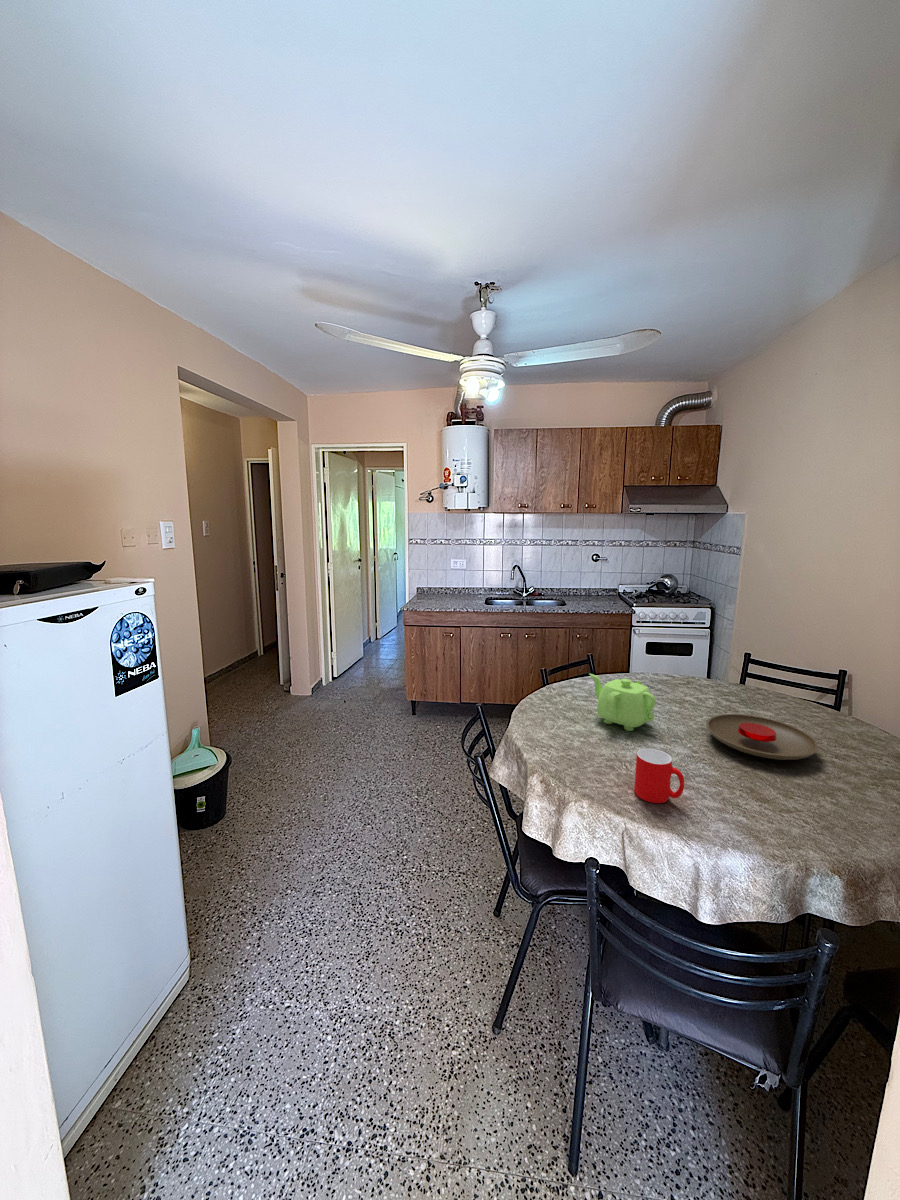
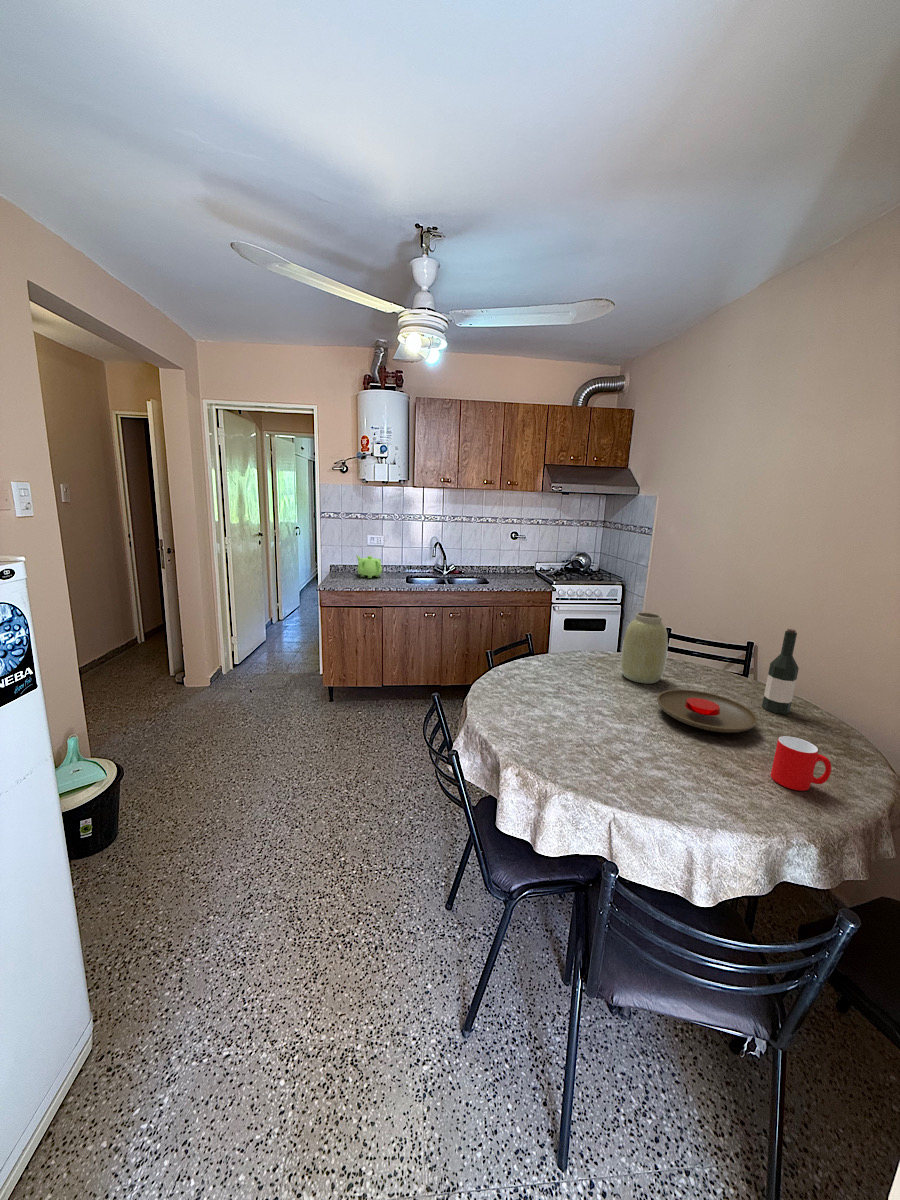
vase: none [679,633,729,708] -> present [620,612,668,684]
wine bottle: none [837,652,878,747] -> present [762,629,799,714]
teapot: present [589,674,656,731] -> present [357,556,382,578]
cup: present [634,749,684,803] -> present [771,736,831,791]

